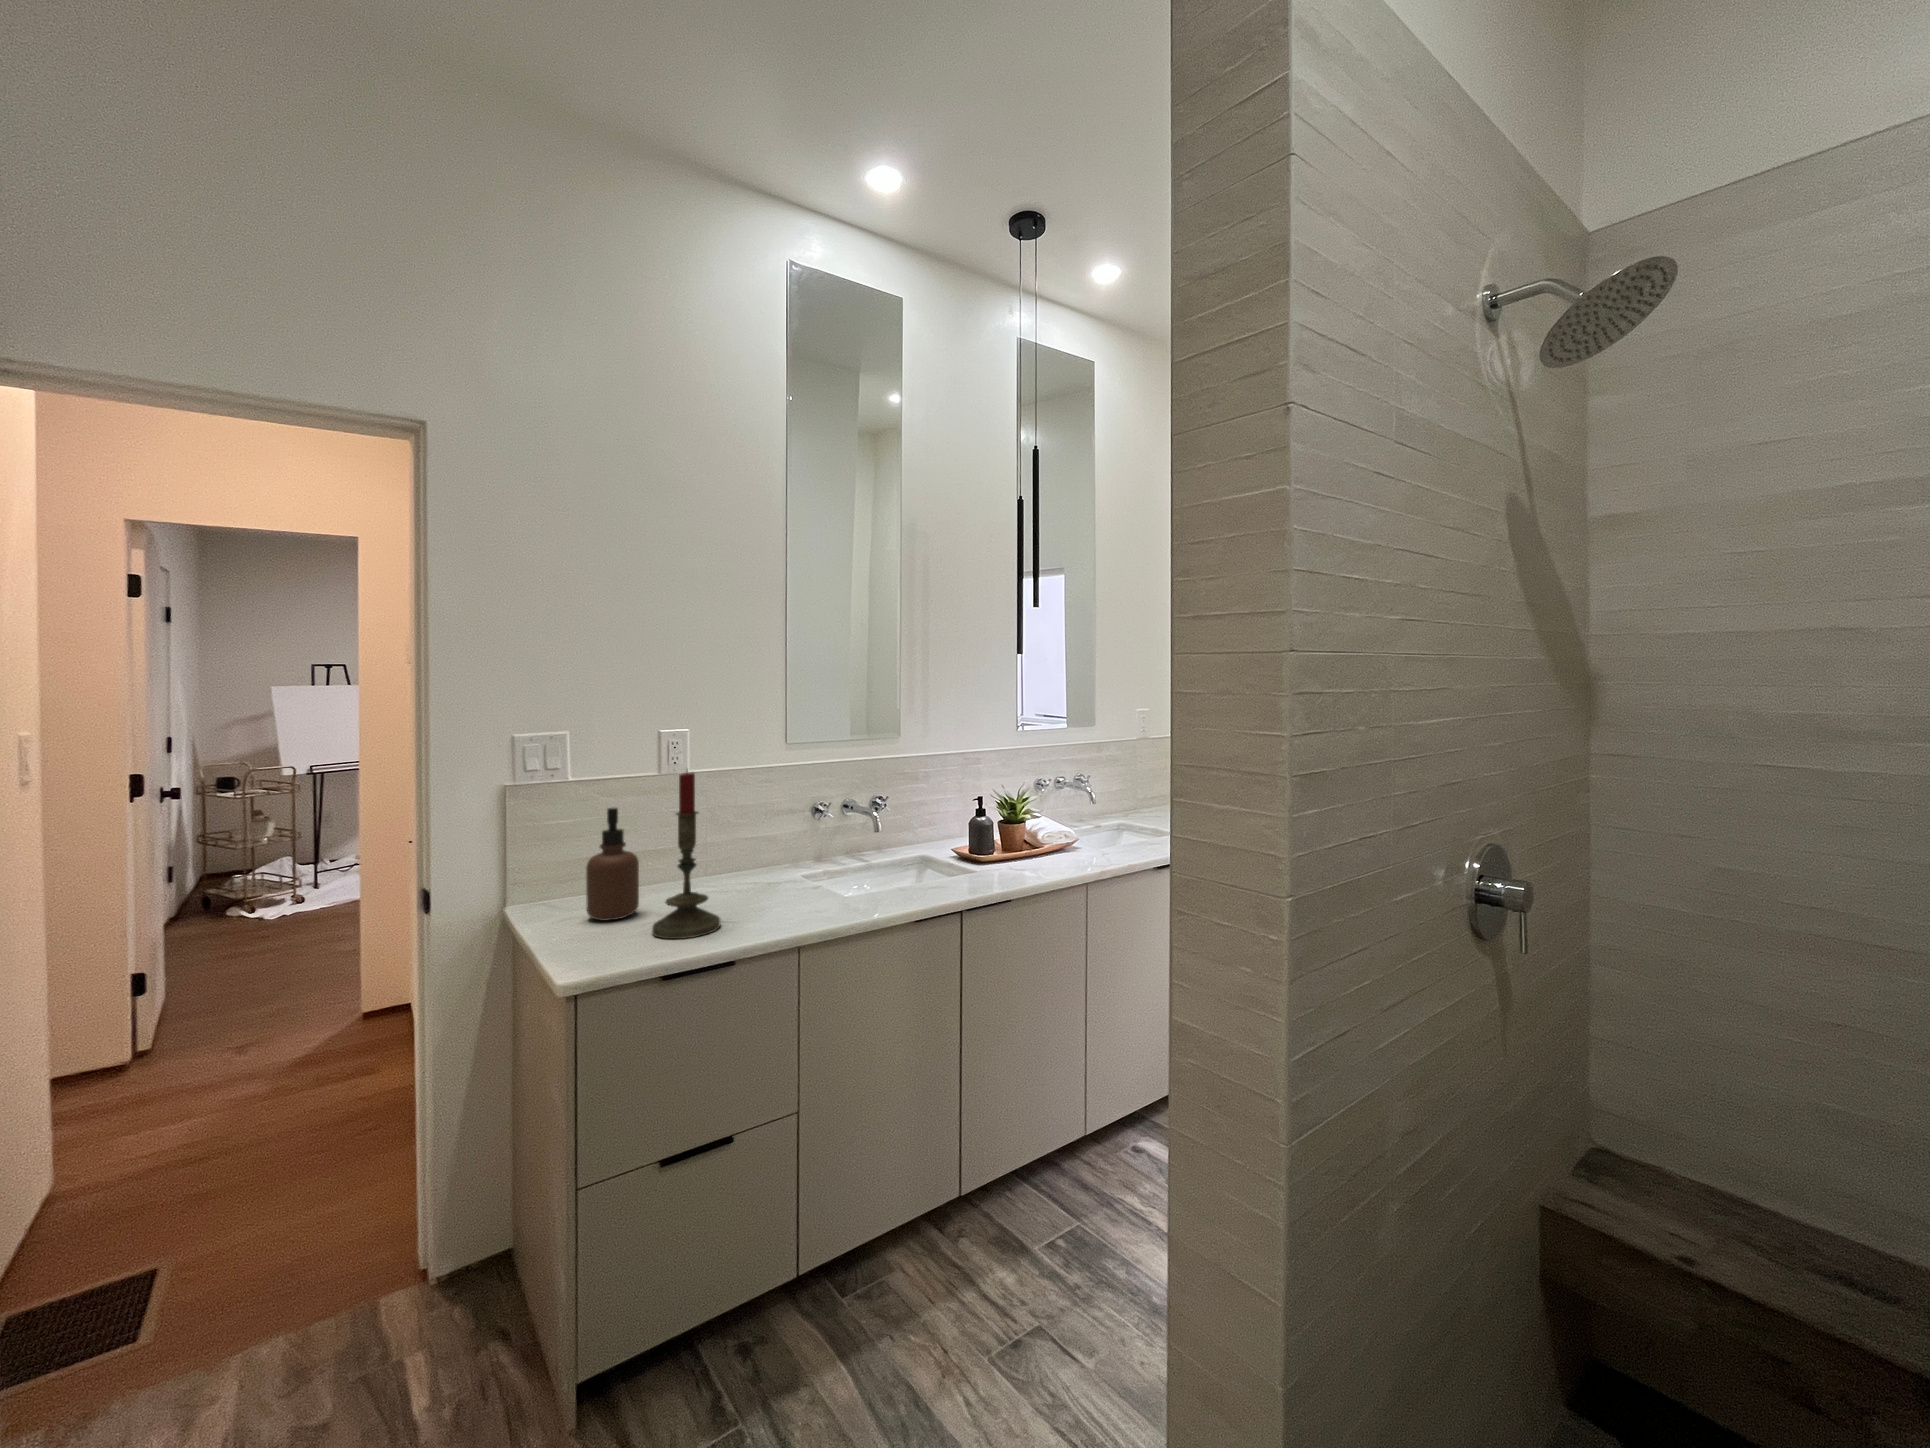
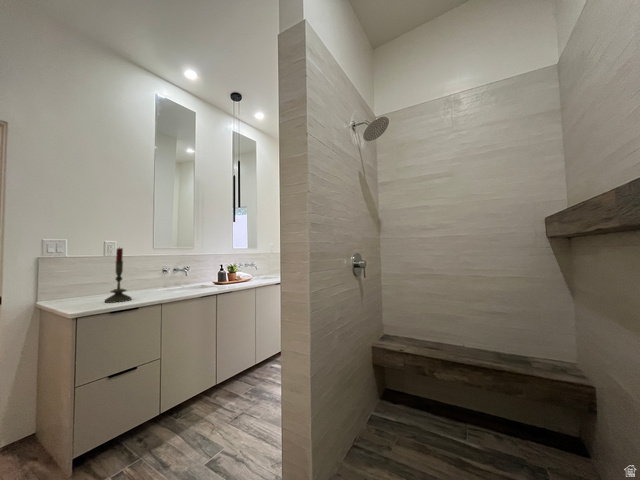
soap dispenser: present [586,808,639,921] -> none [75,263,97,302]

